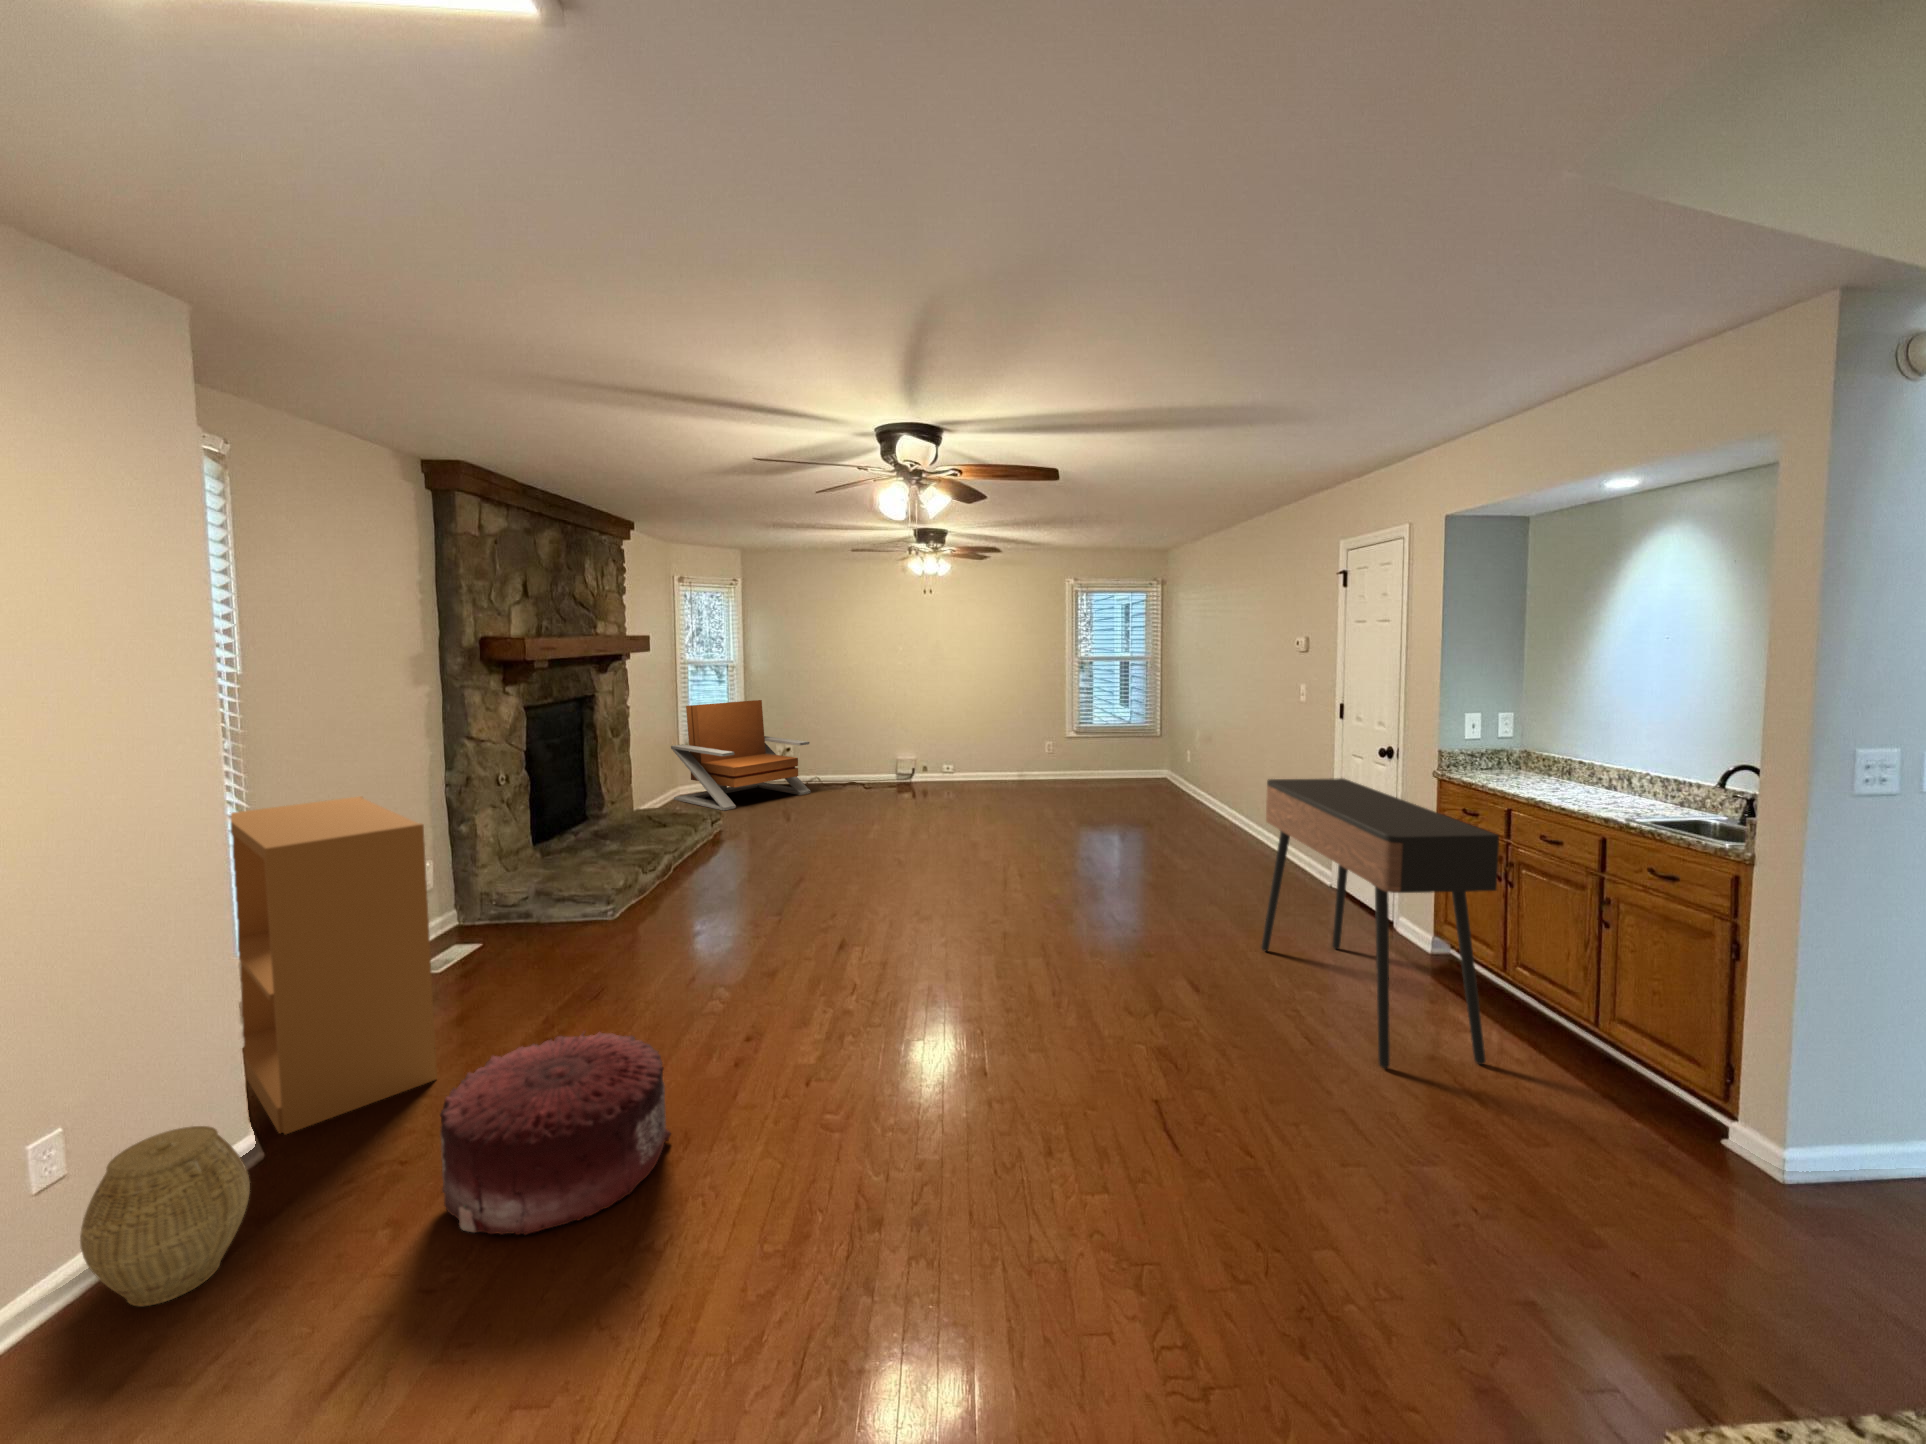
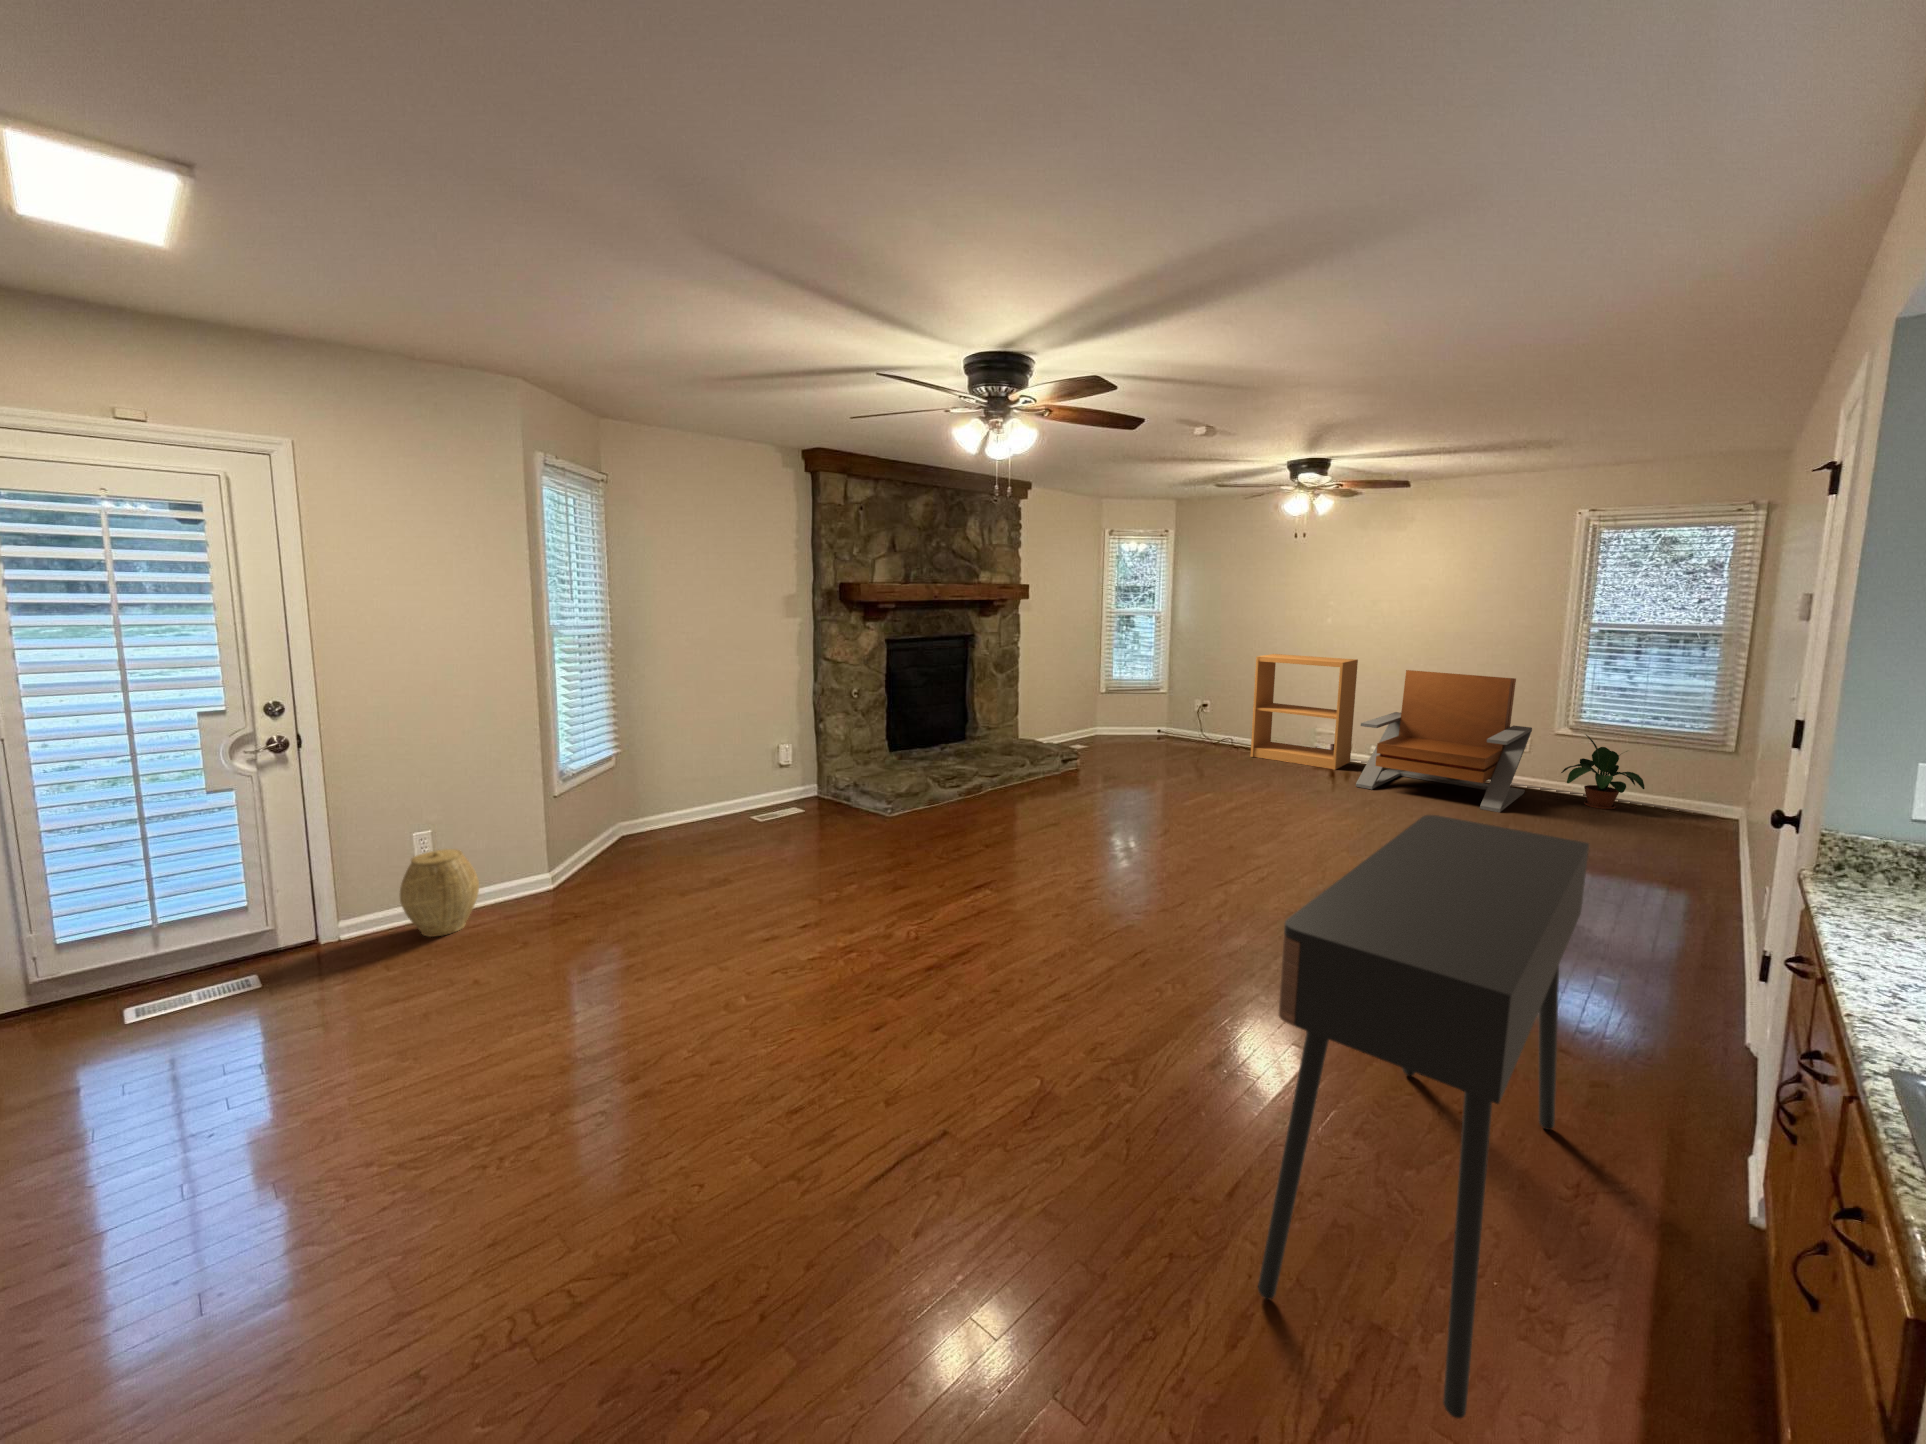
lounge chair: present [671,700,810,810] -> present [1356,670,1532,812]
potted plant: none [1079,734,1129,785] -> present [1561,735,1645,809]
bookshelf: present [231,796,437,1134] -> present [1250,654,1358,770]
pouf: present [440,1032,671,1236] -> none [510,866,672,988]

